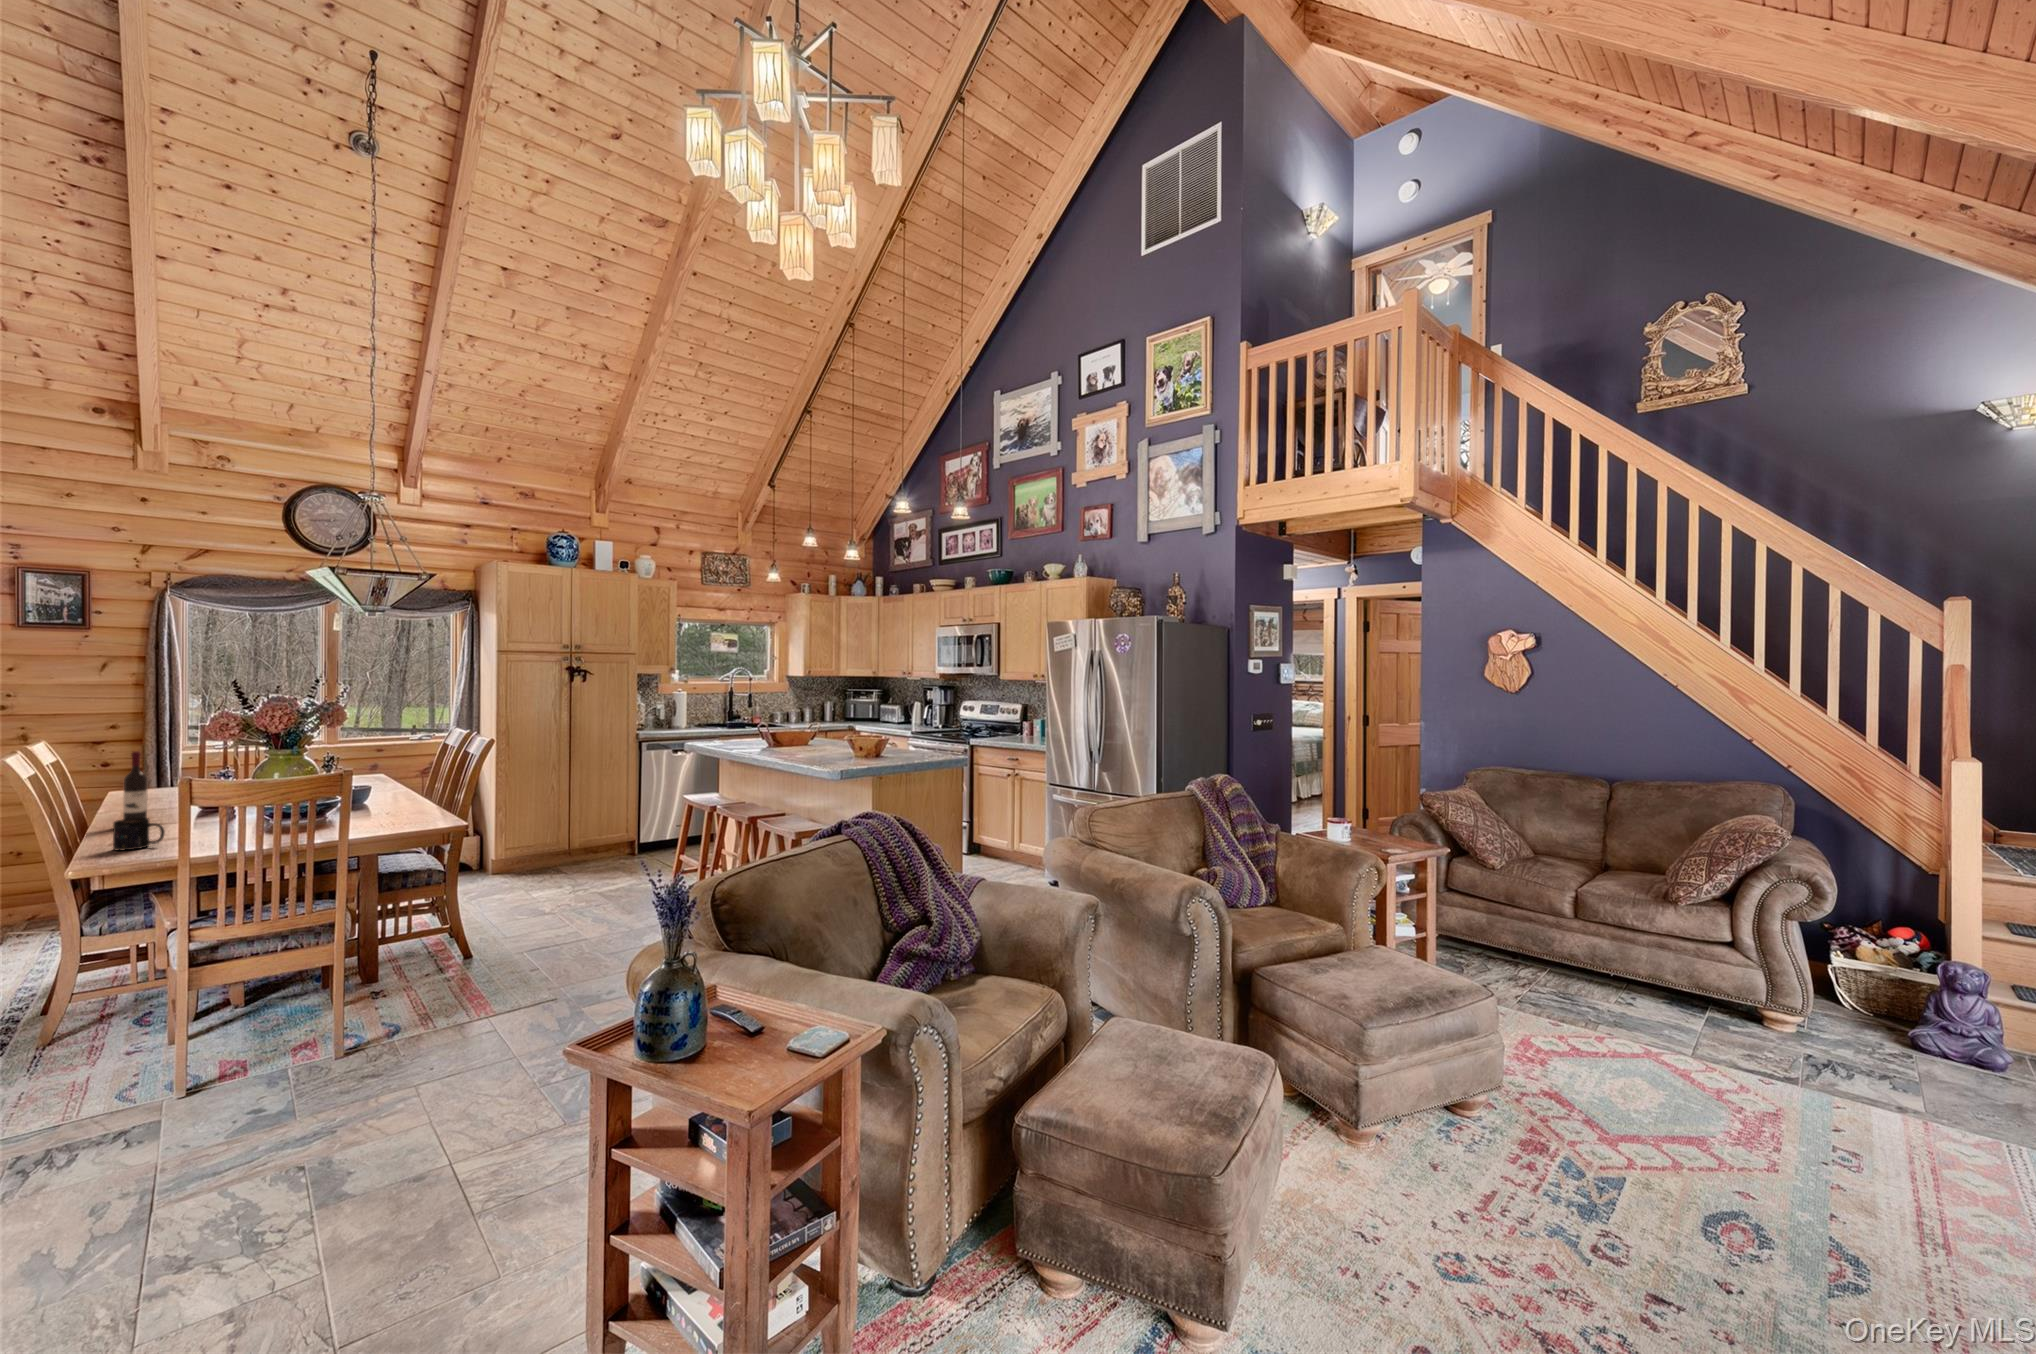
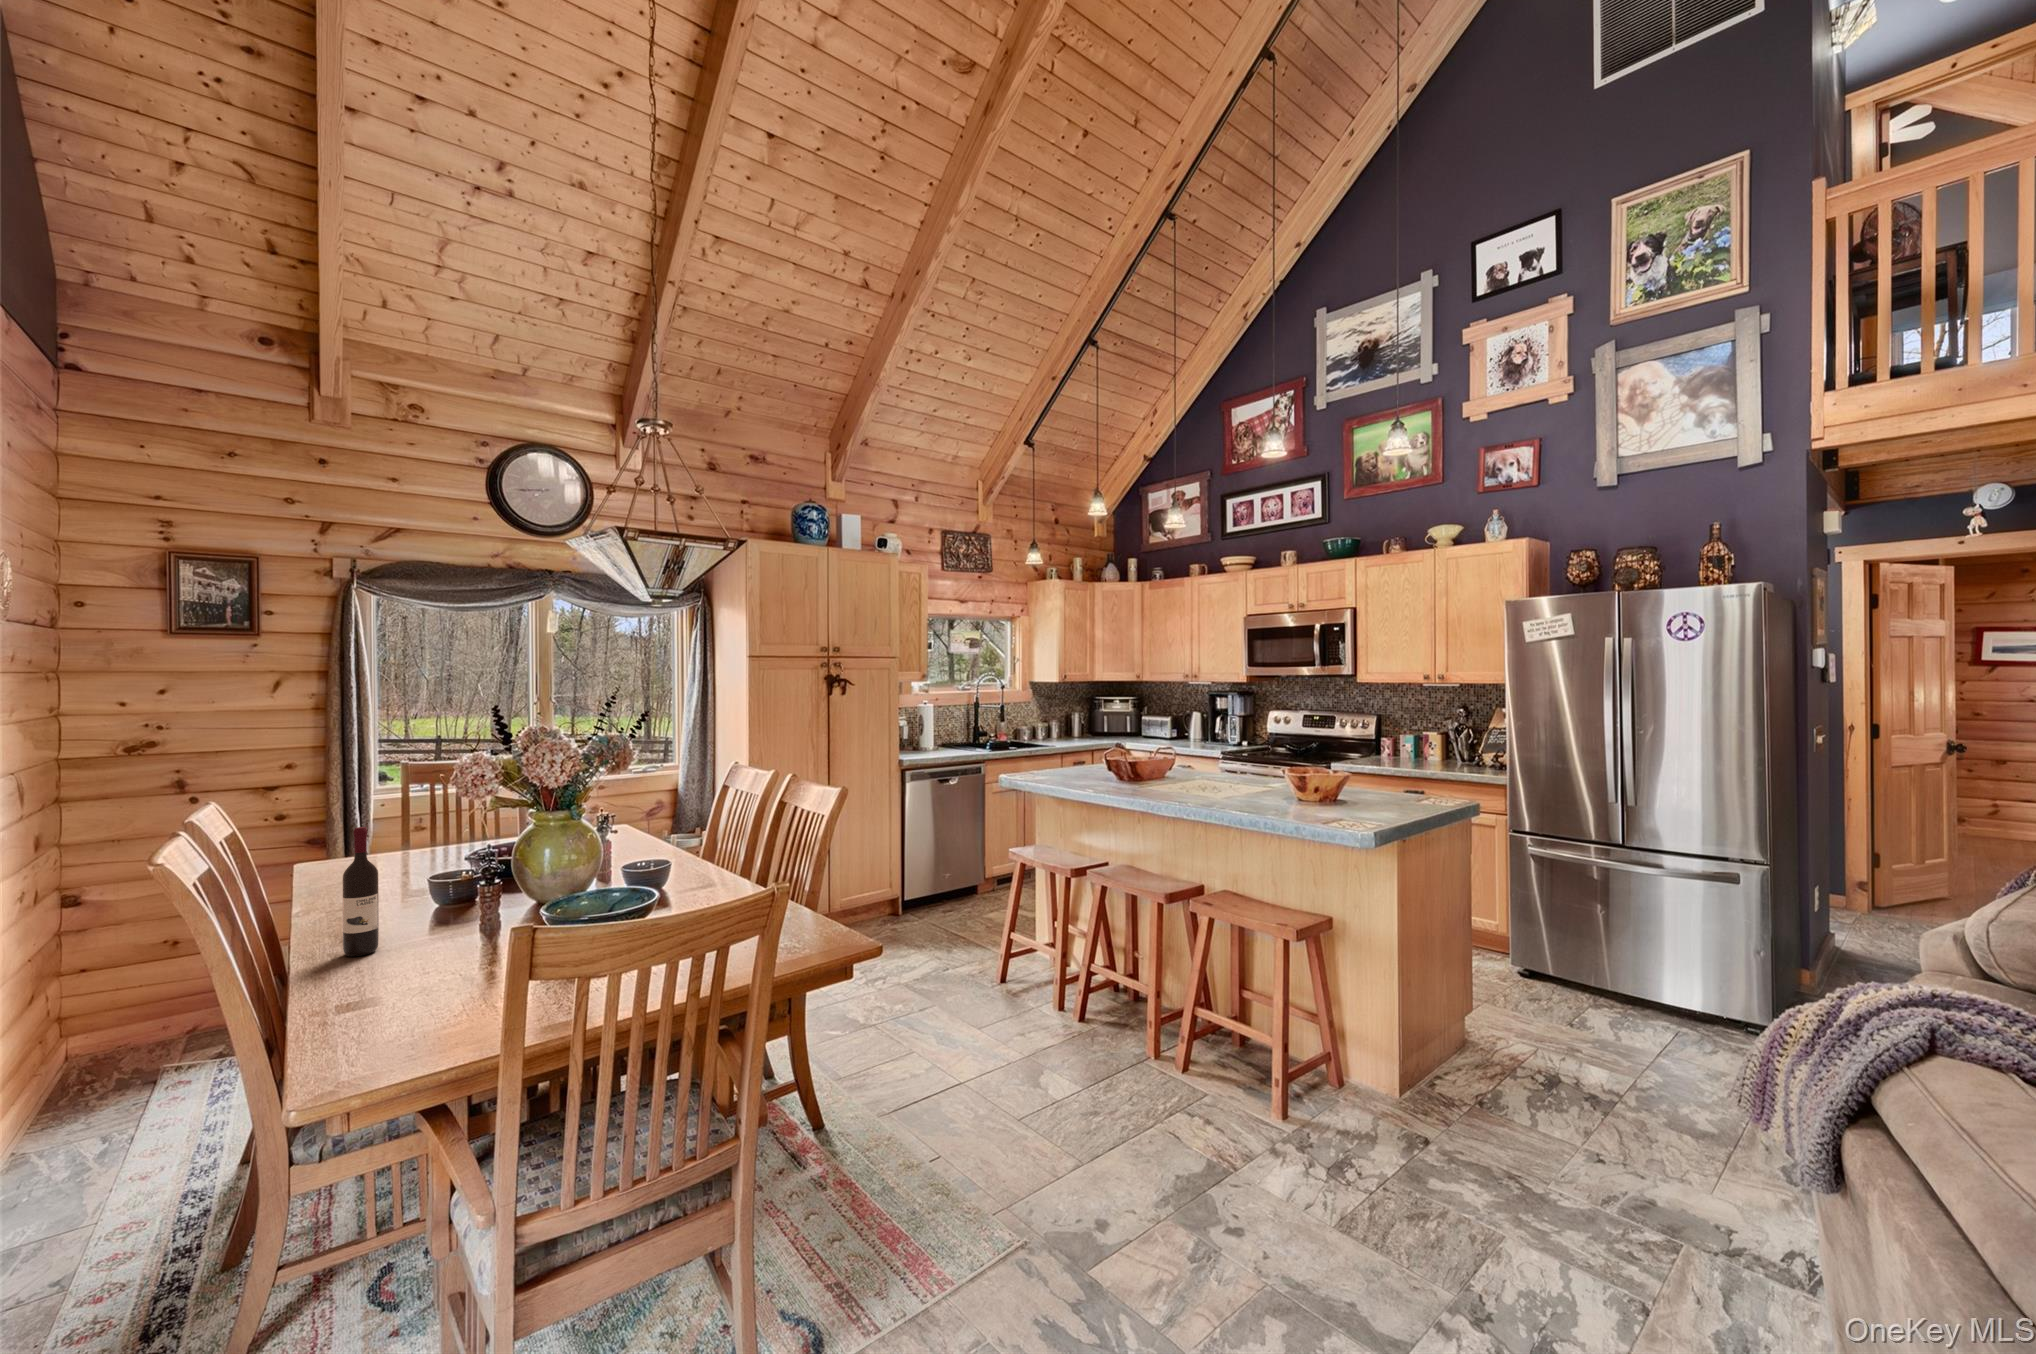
mug: present [113,818,165,851] -> none [348,967,435,1037]

